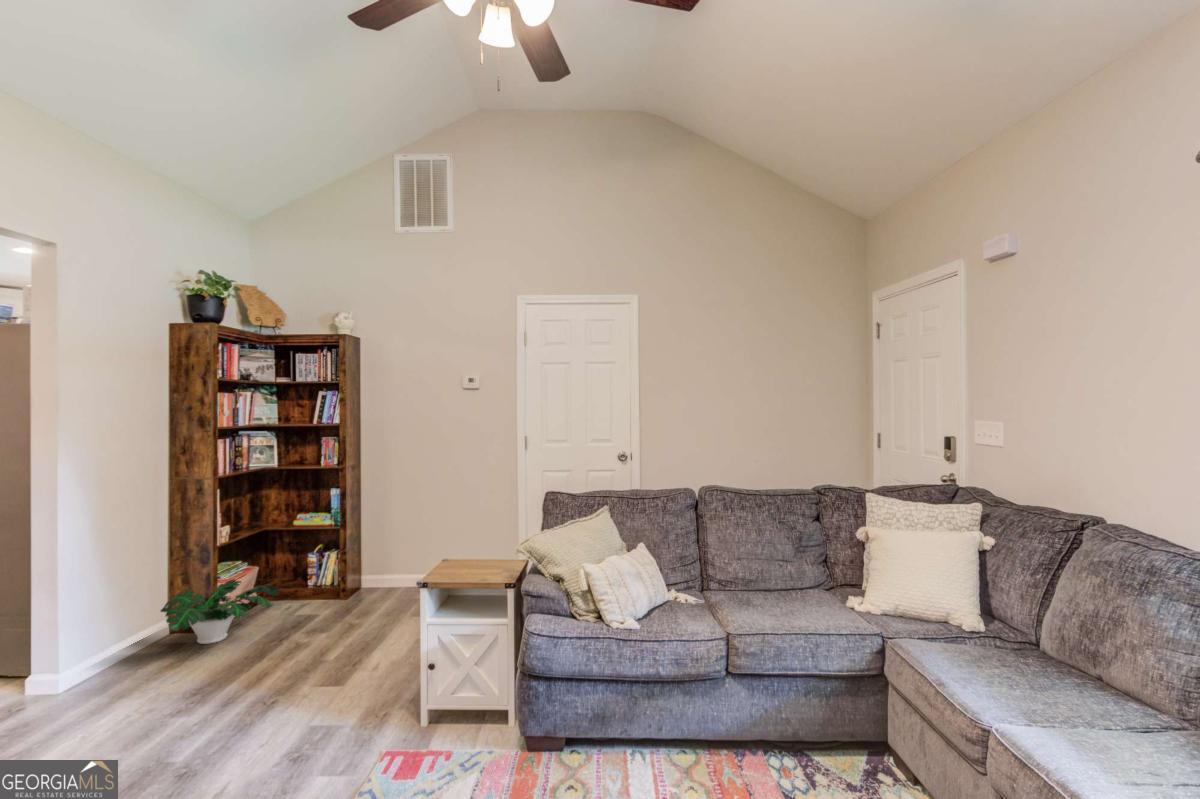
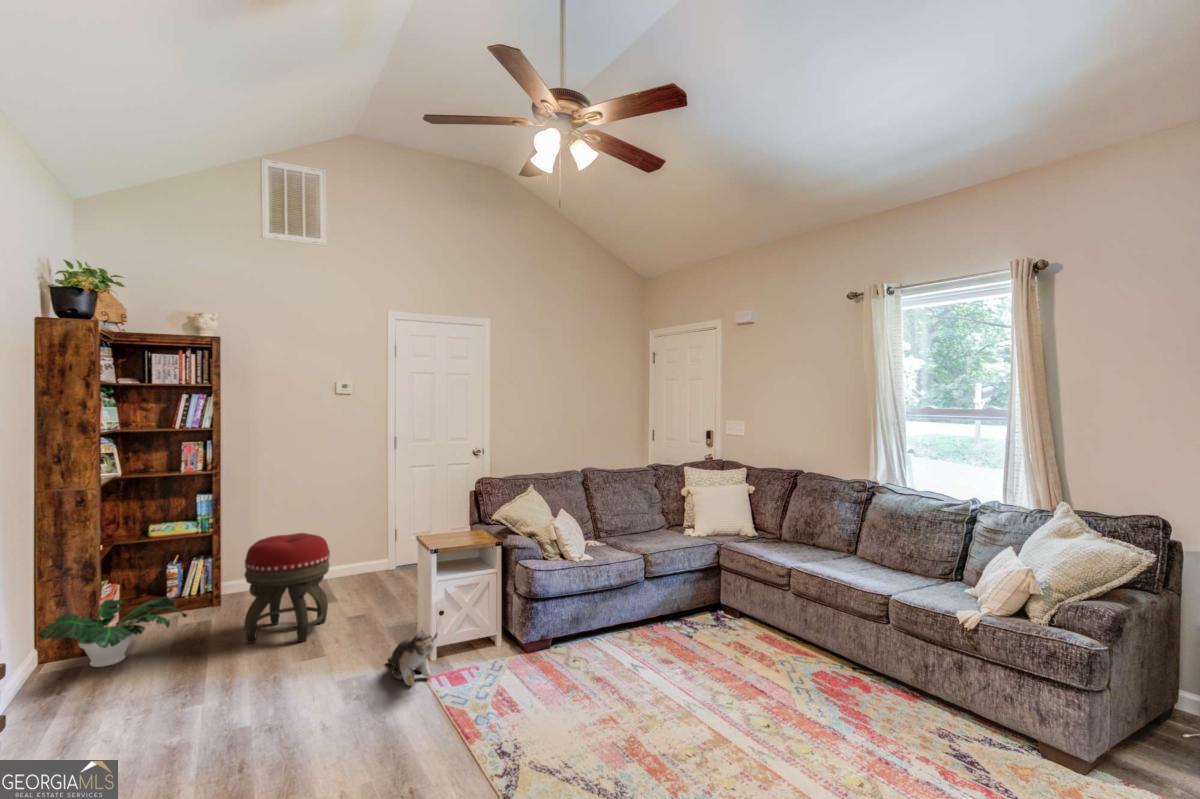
footstool: none [311,536,400,658] -> present [244,533,330,644]
plush toy: none [347,692,397,759] -> present [388,632,437,686]

